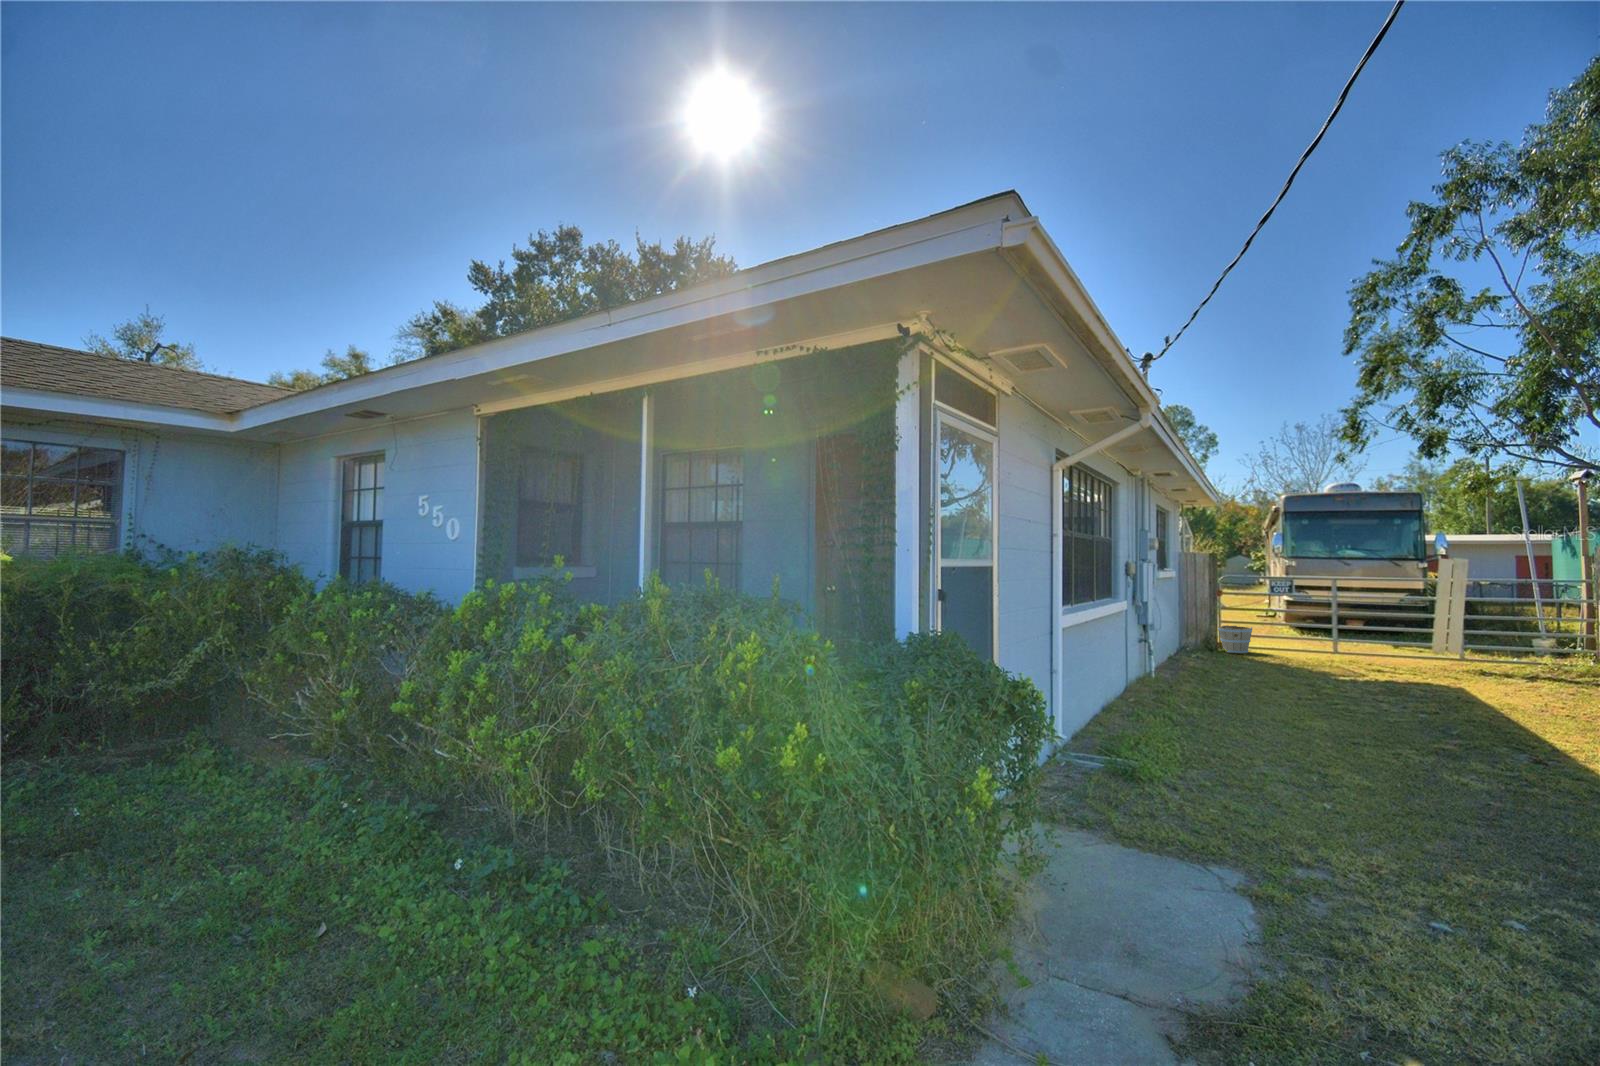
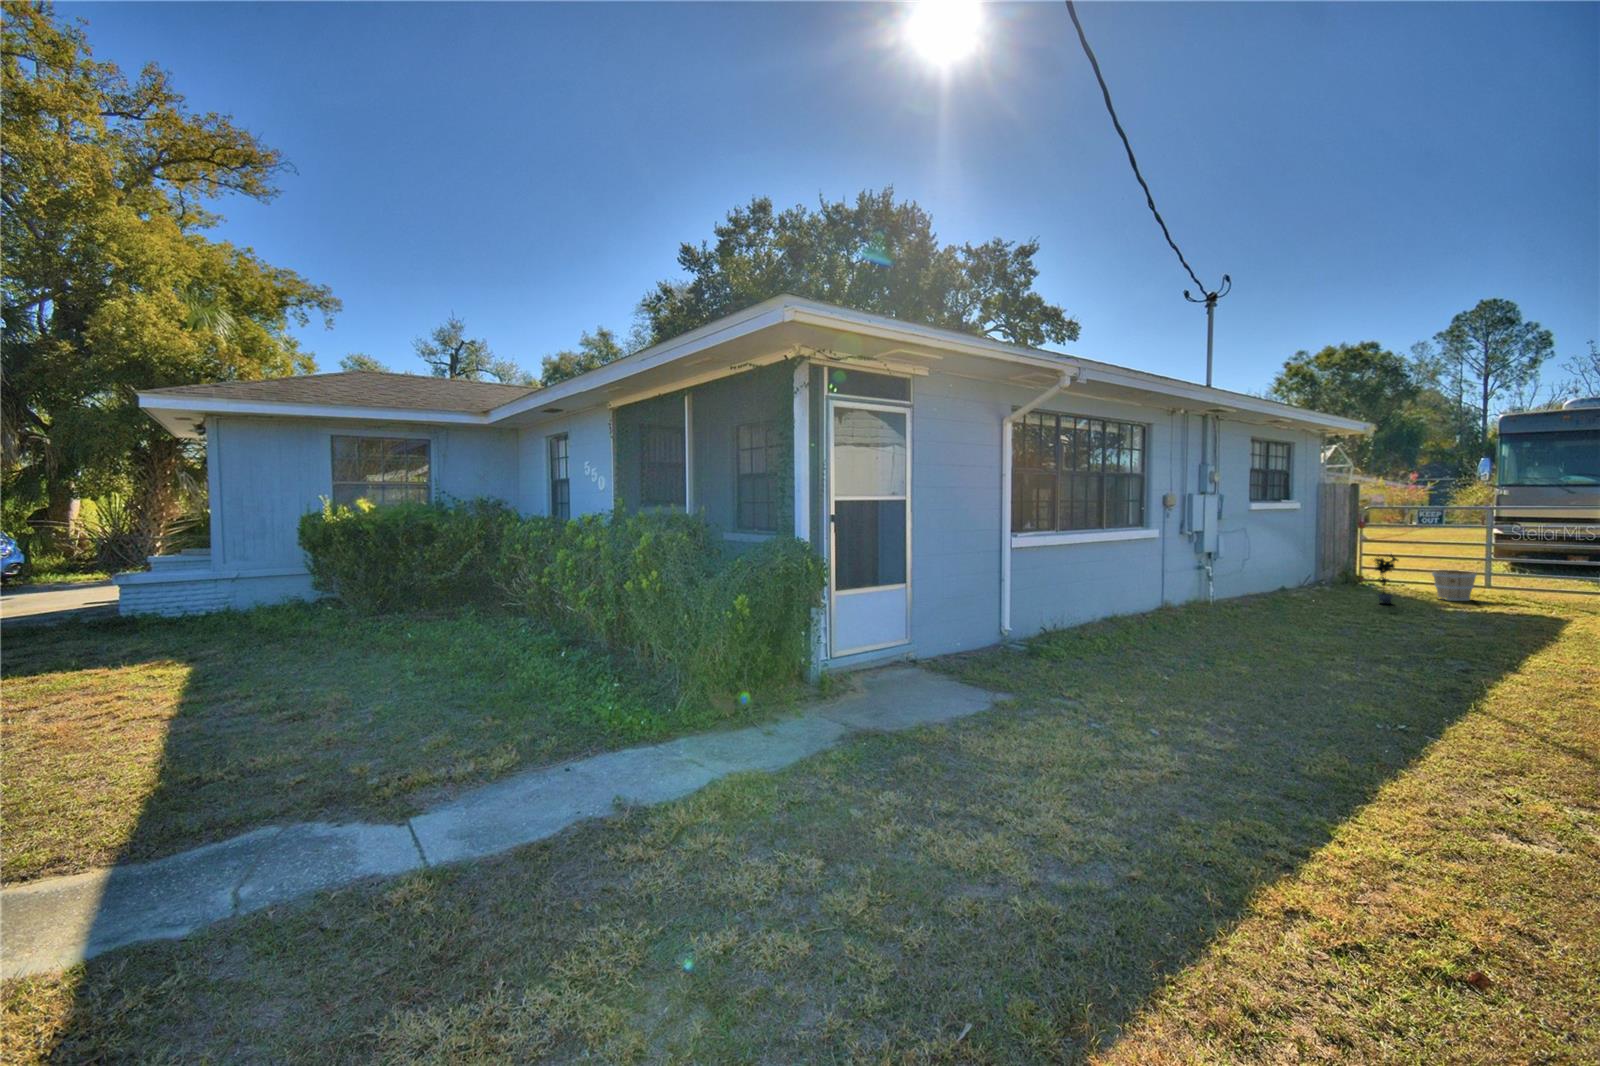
potted plant: none [1178,611,1201,657] -> present [1374,554,1398,604]

